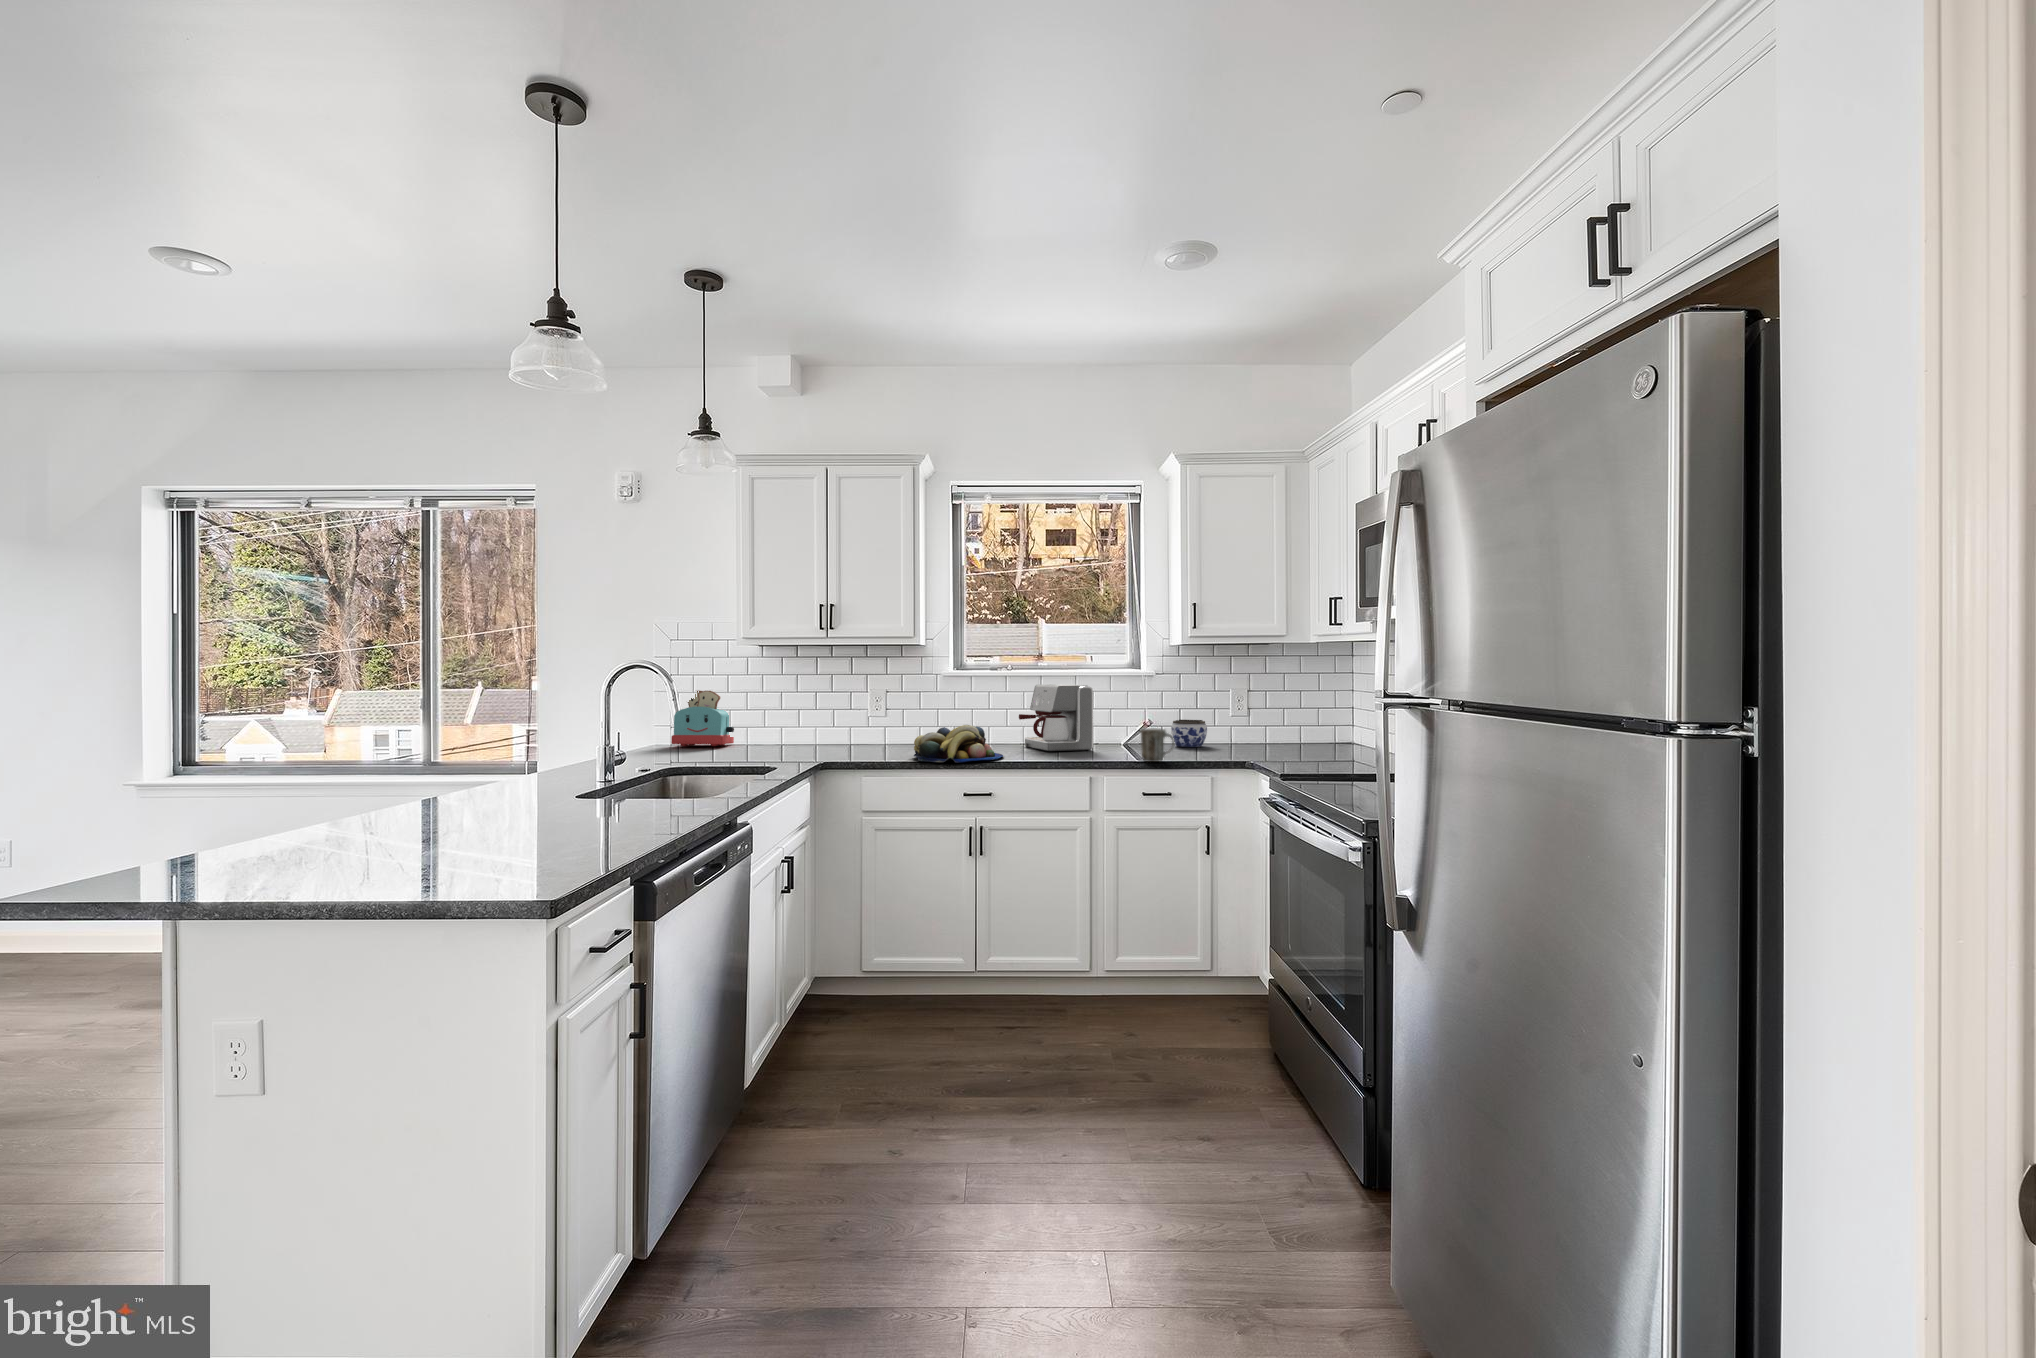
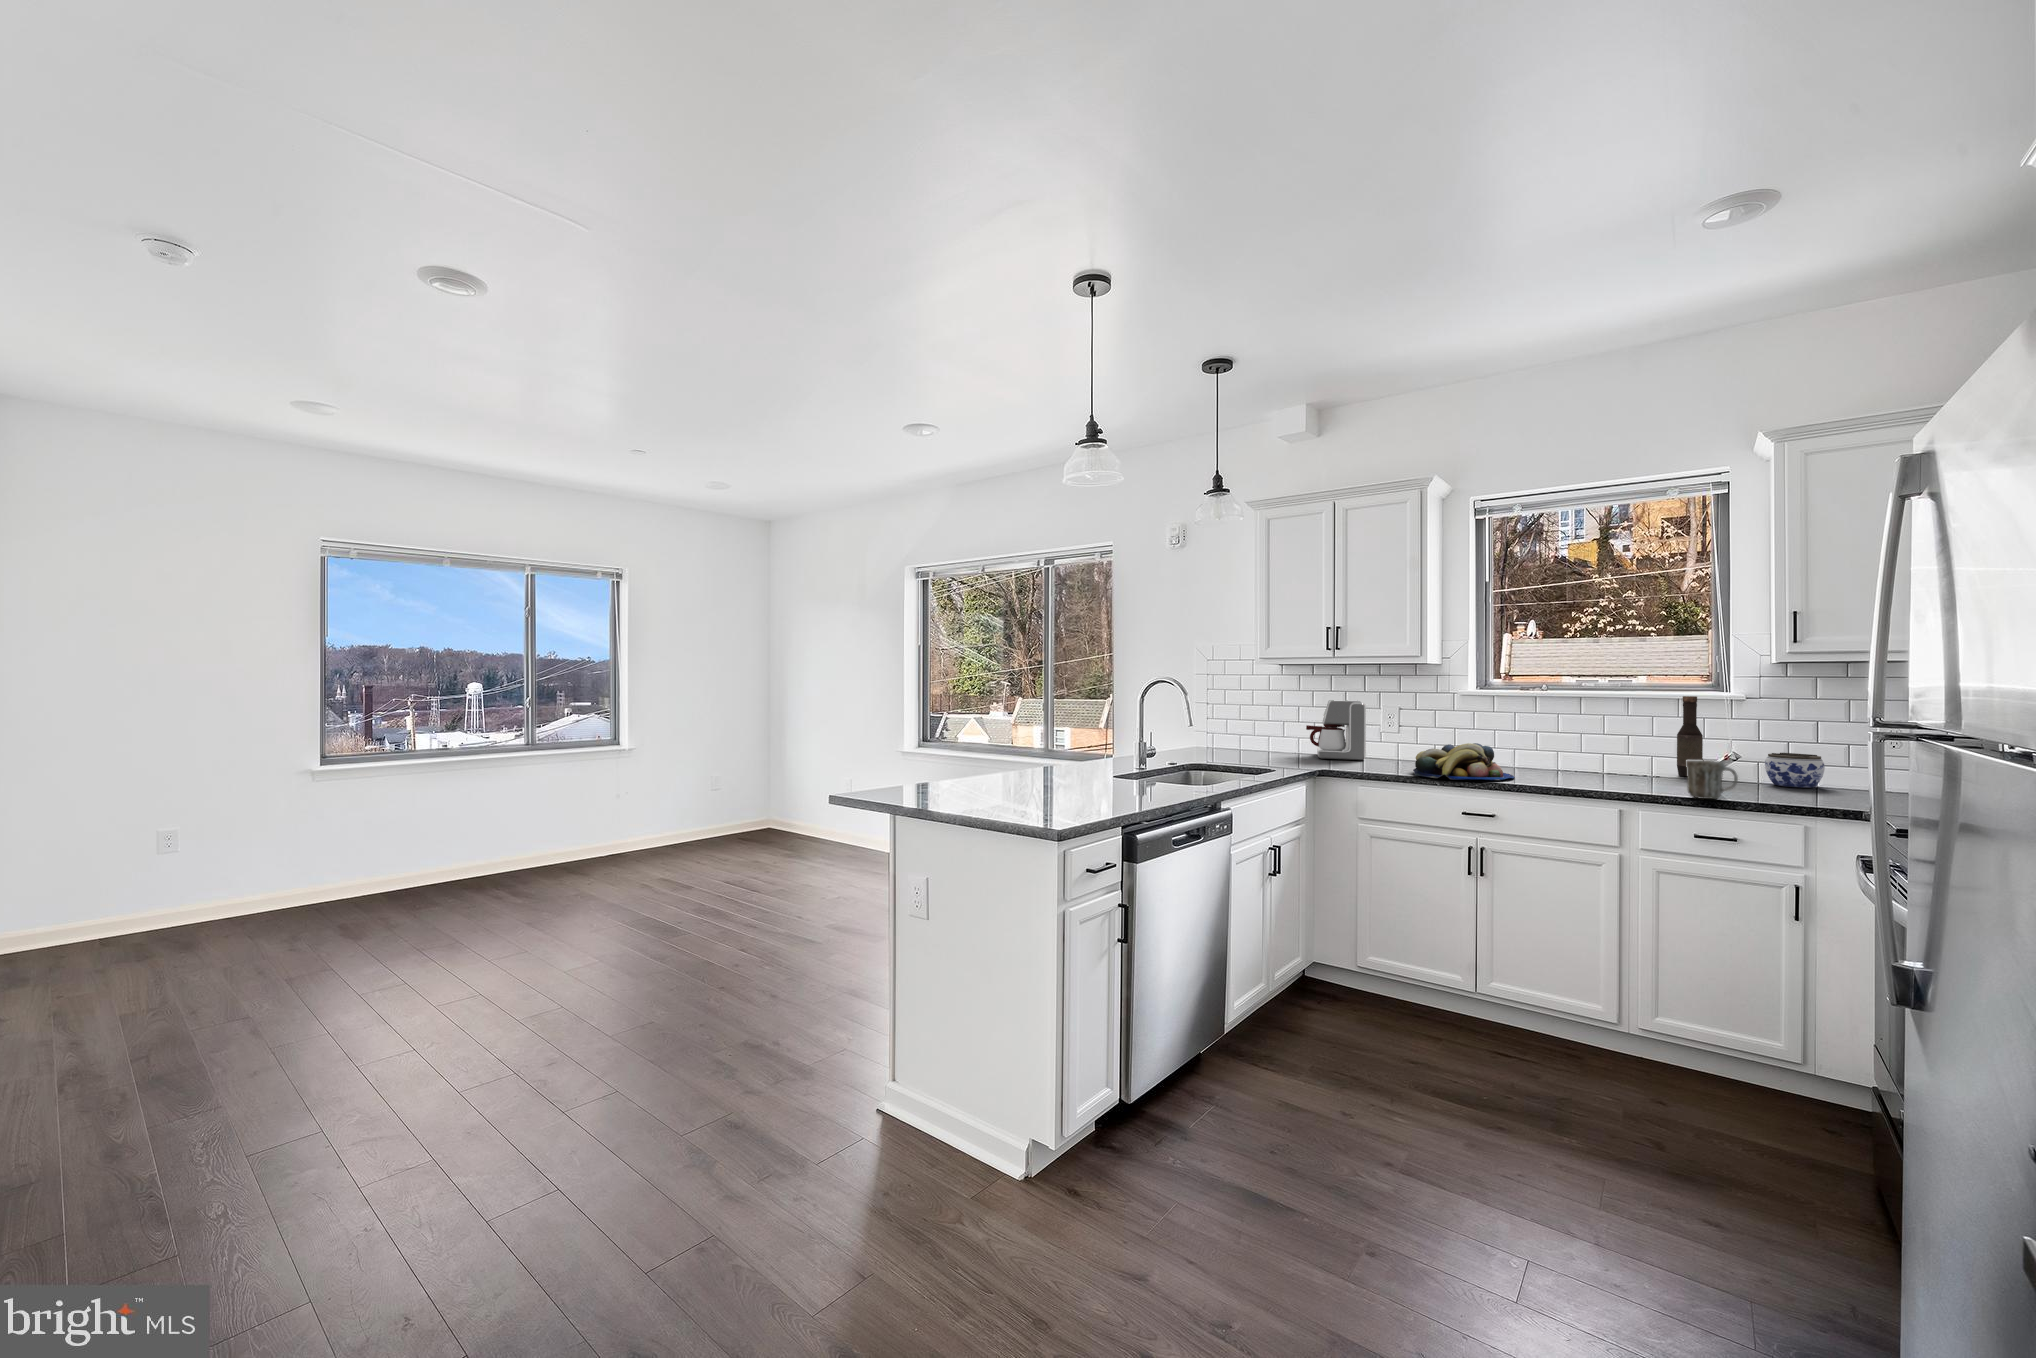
bottle: none [1110,675,1128,744] -> present [1677,696,1703,776]
coffee maker: present [1019,684,1093,751] -> present [1306,700,1366,760]
toaster: present [671,691,734,746] -> none [1215,702,1268,749]

